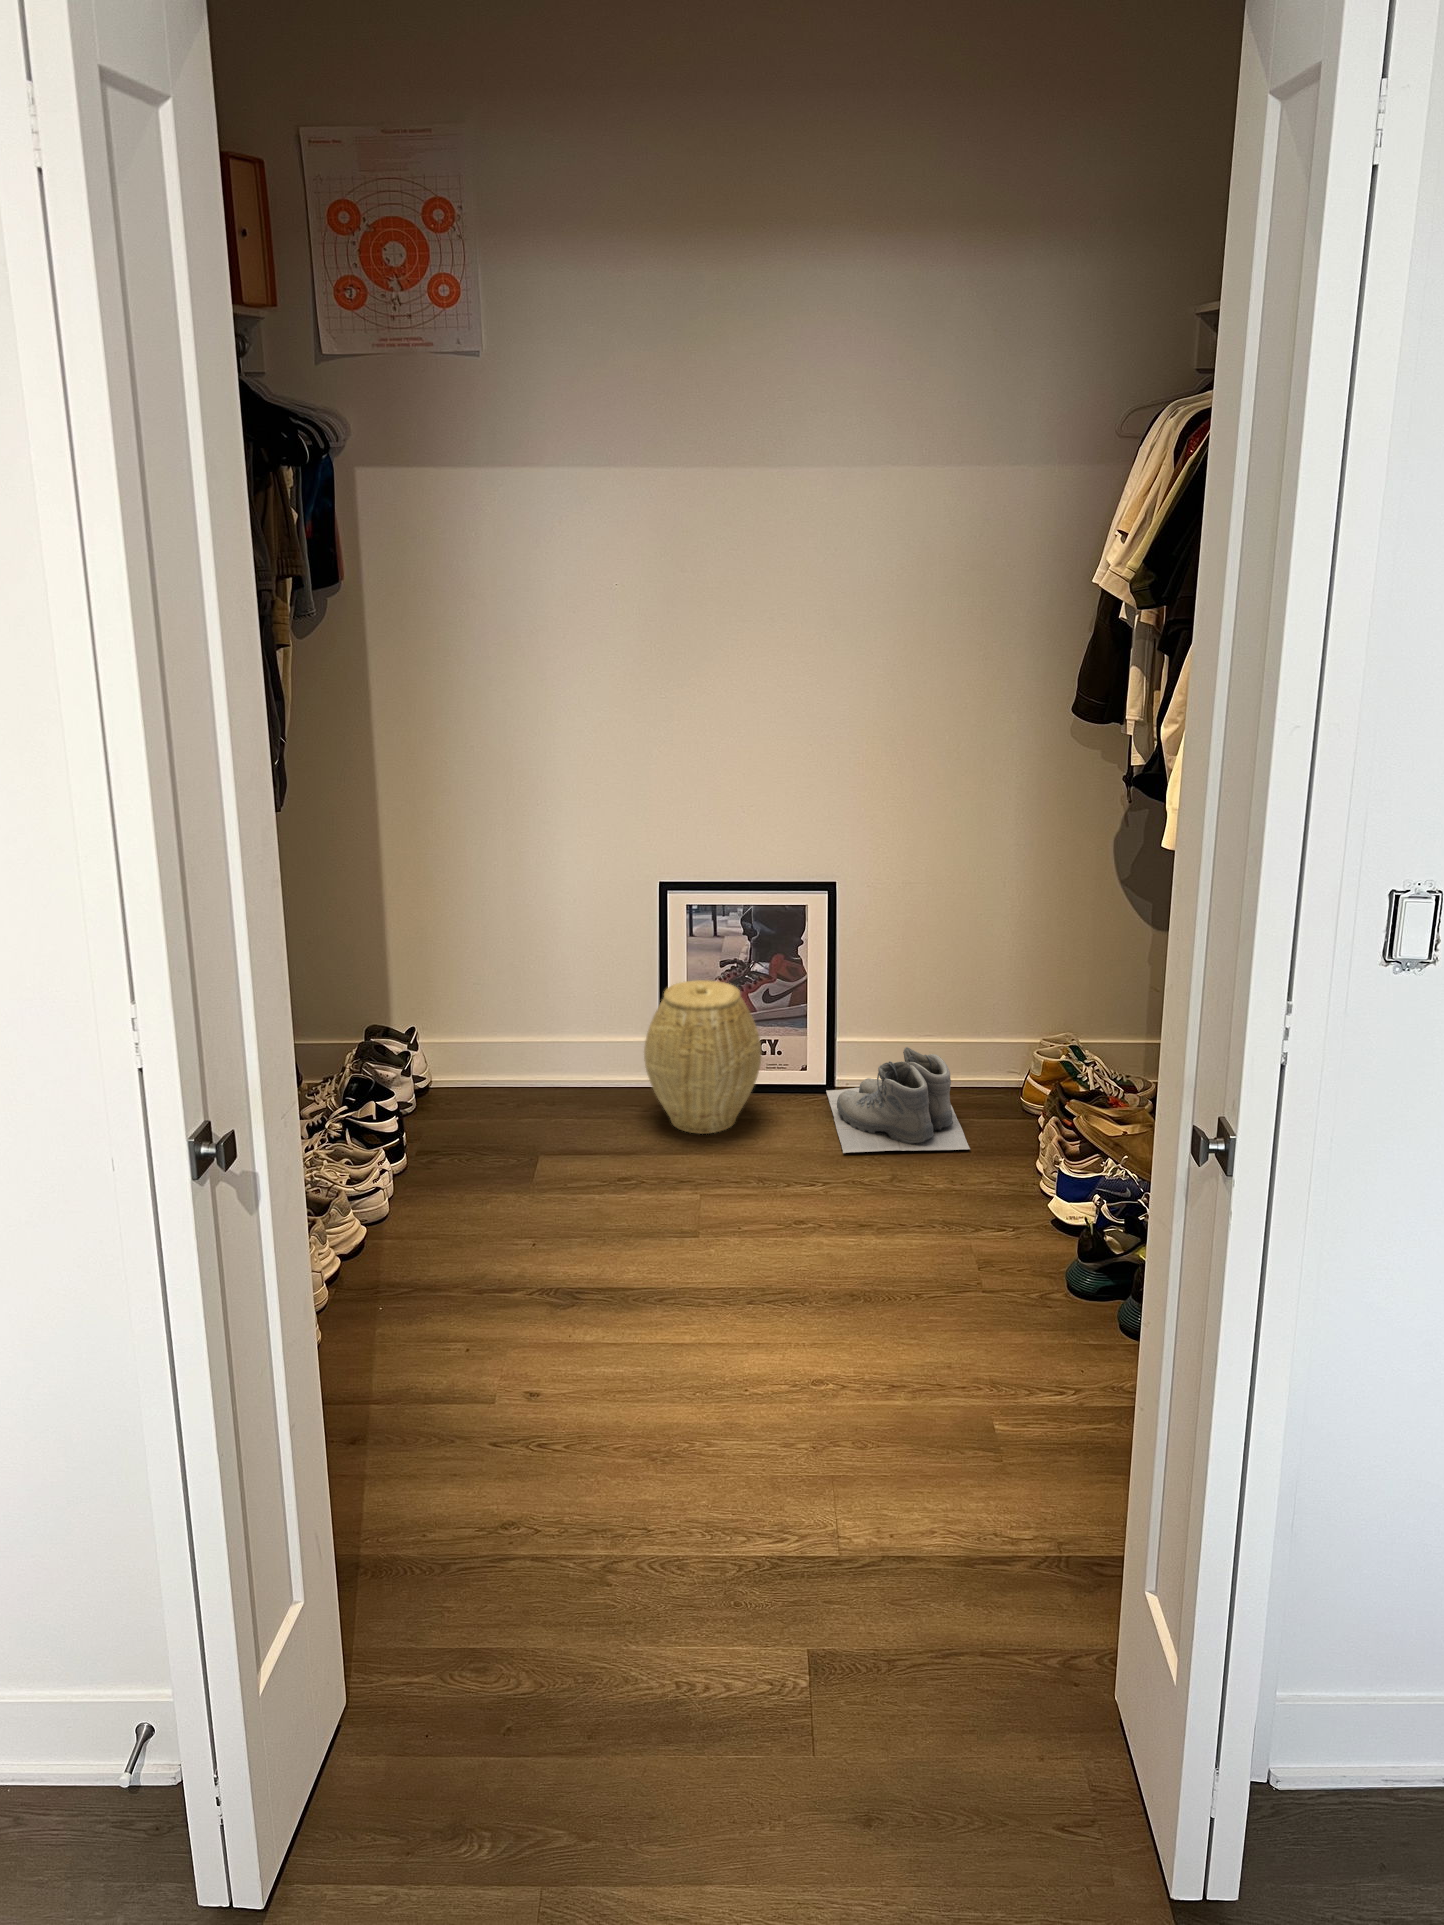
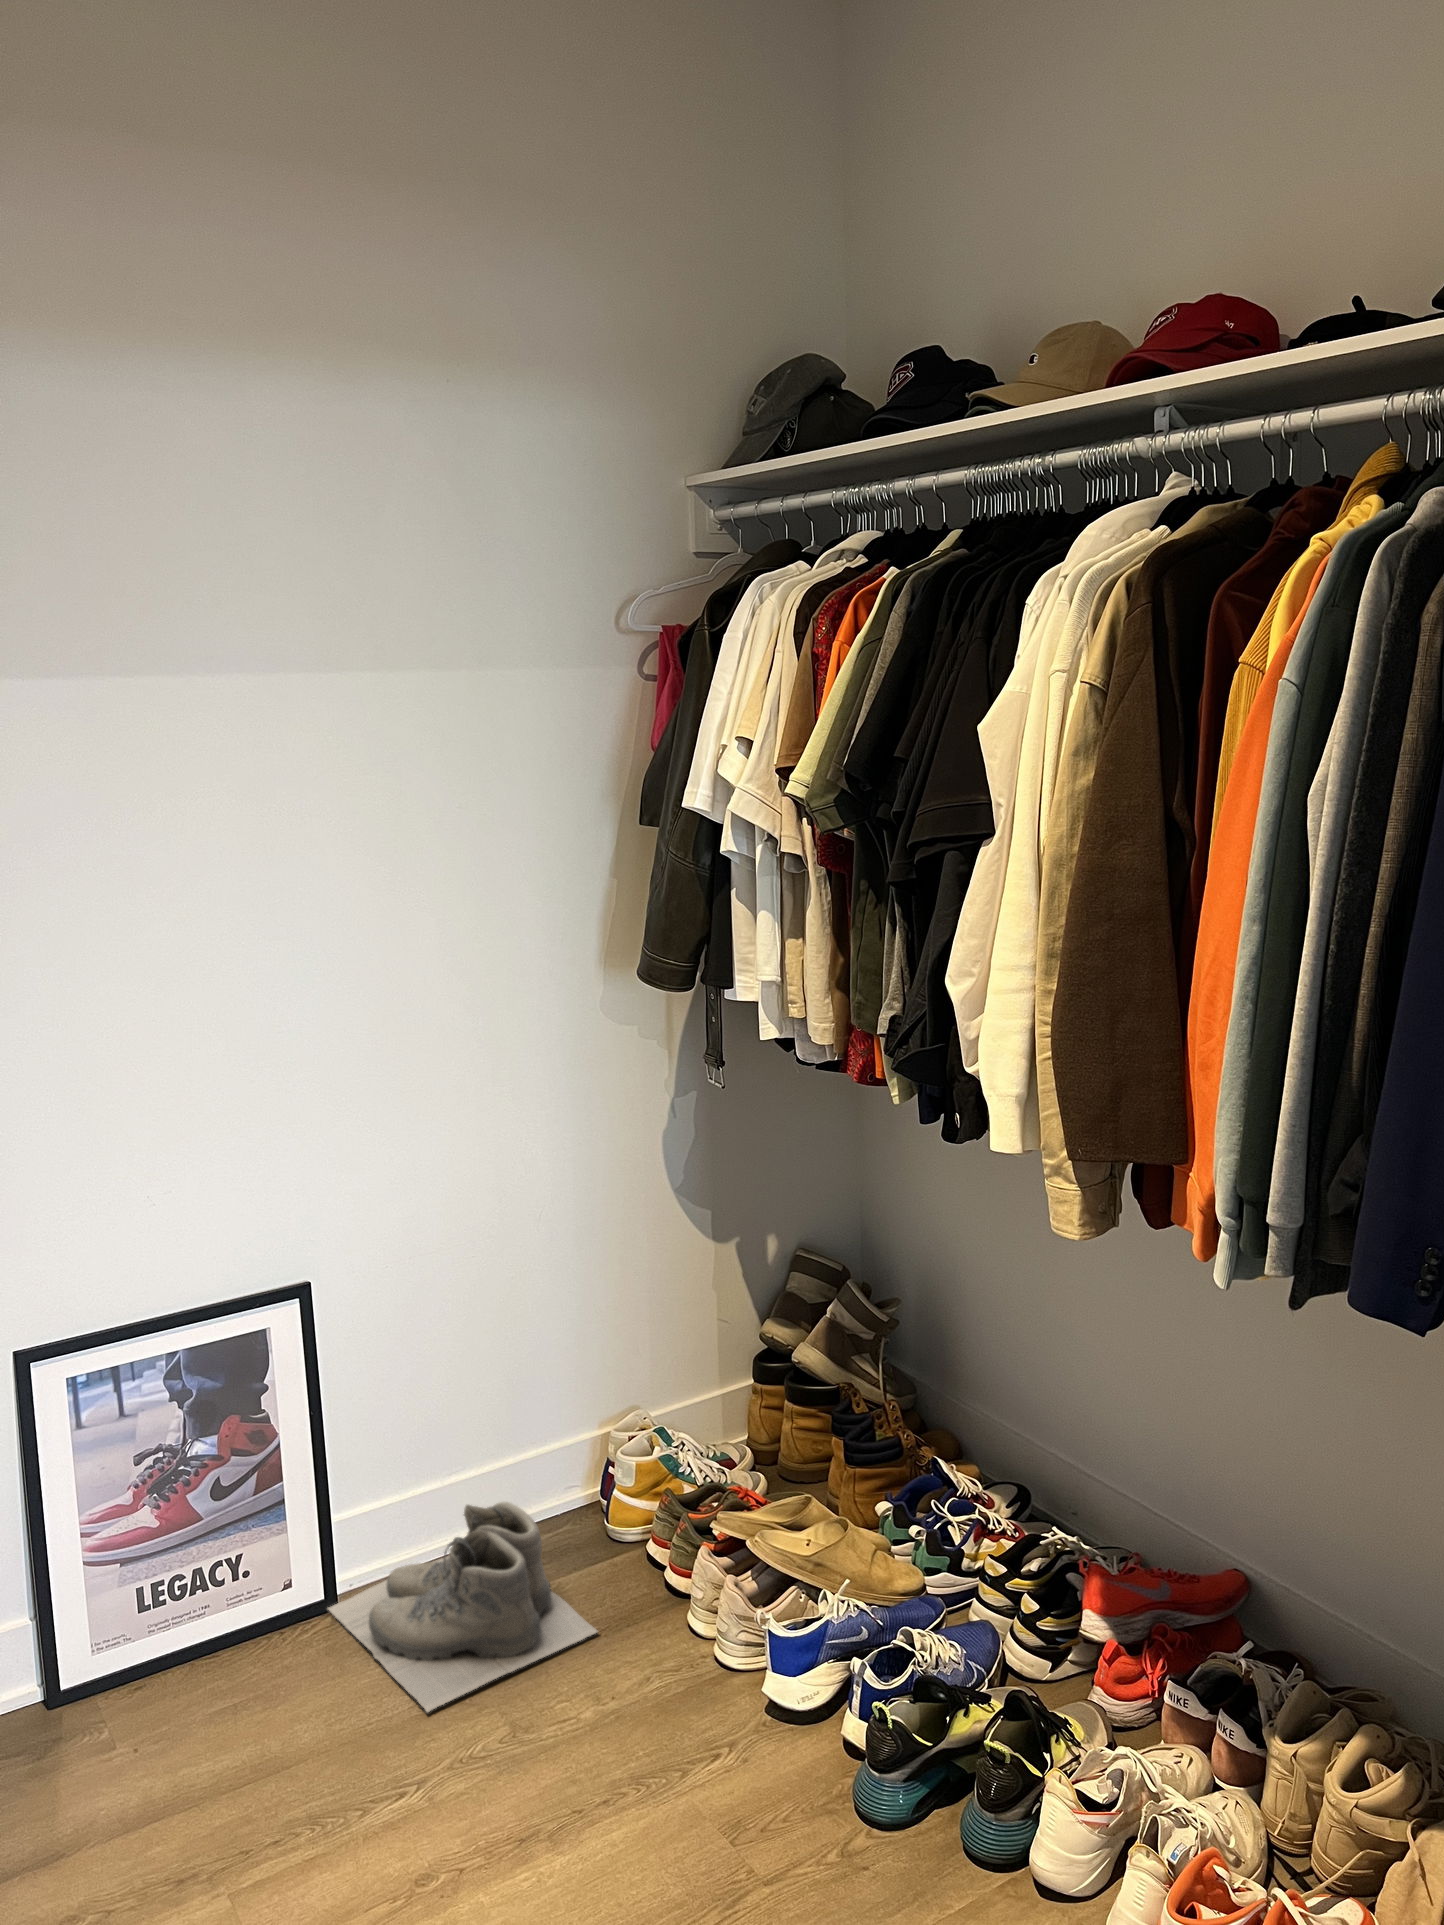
woven basket: present [644,980,762,1134] -> none [43,1493,255,1777]

